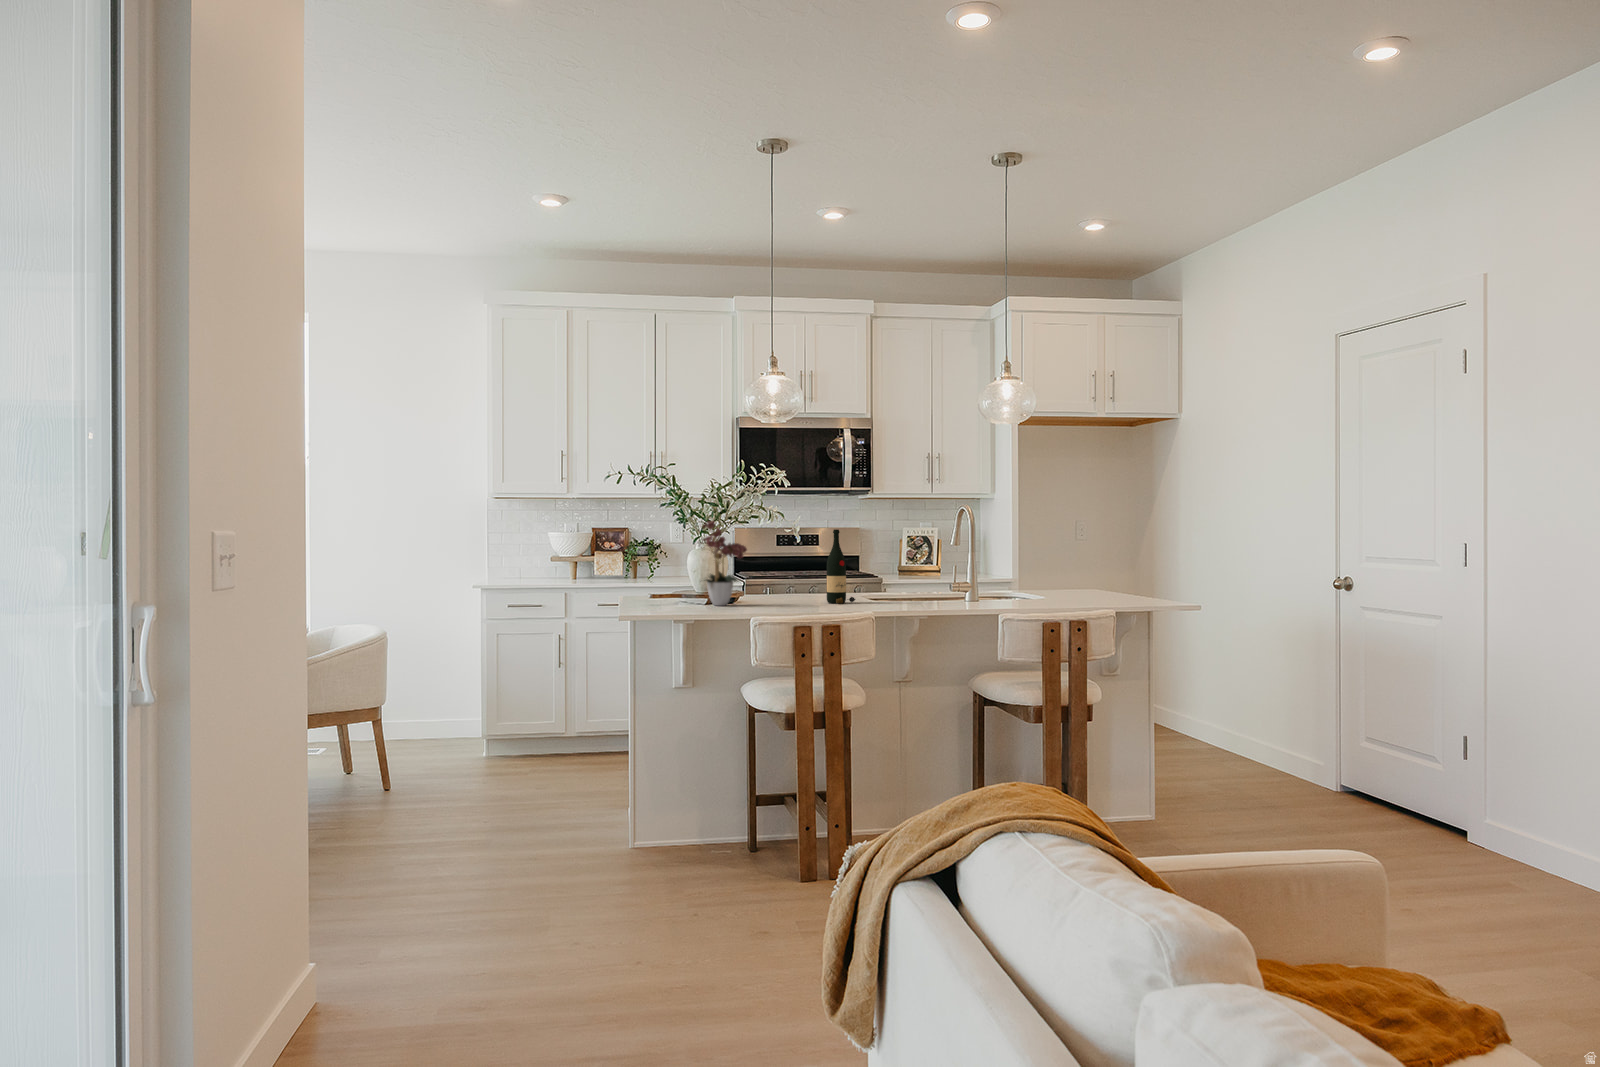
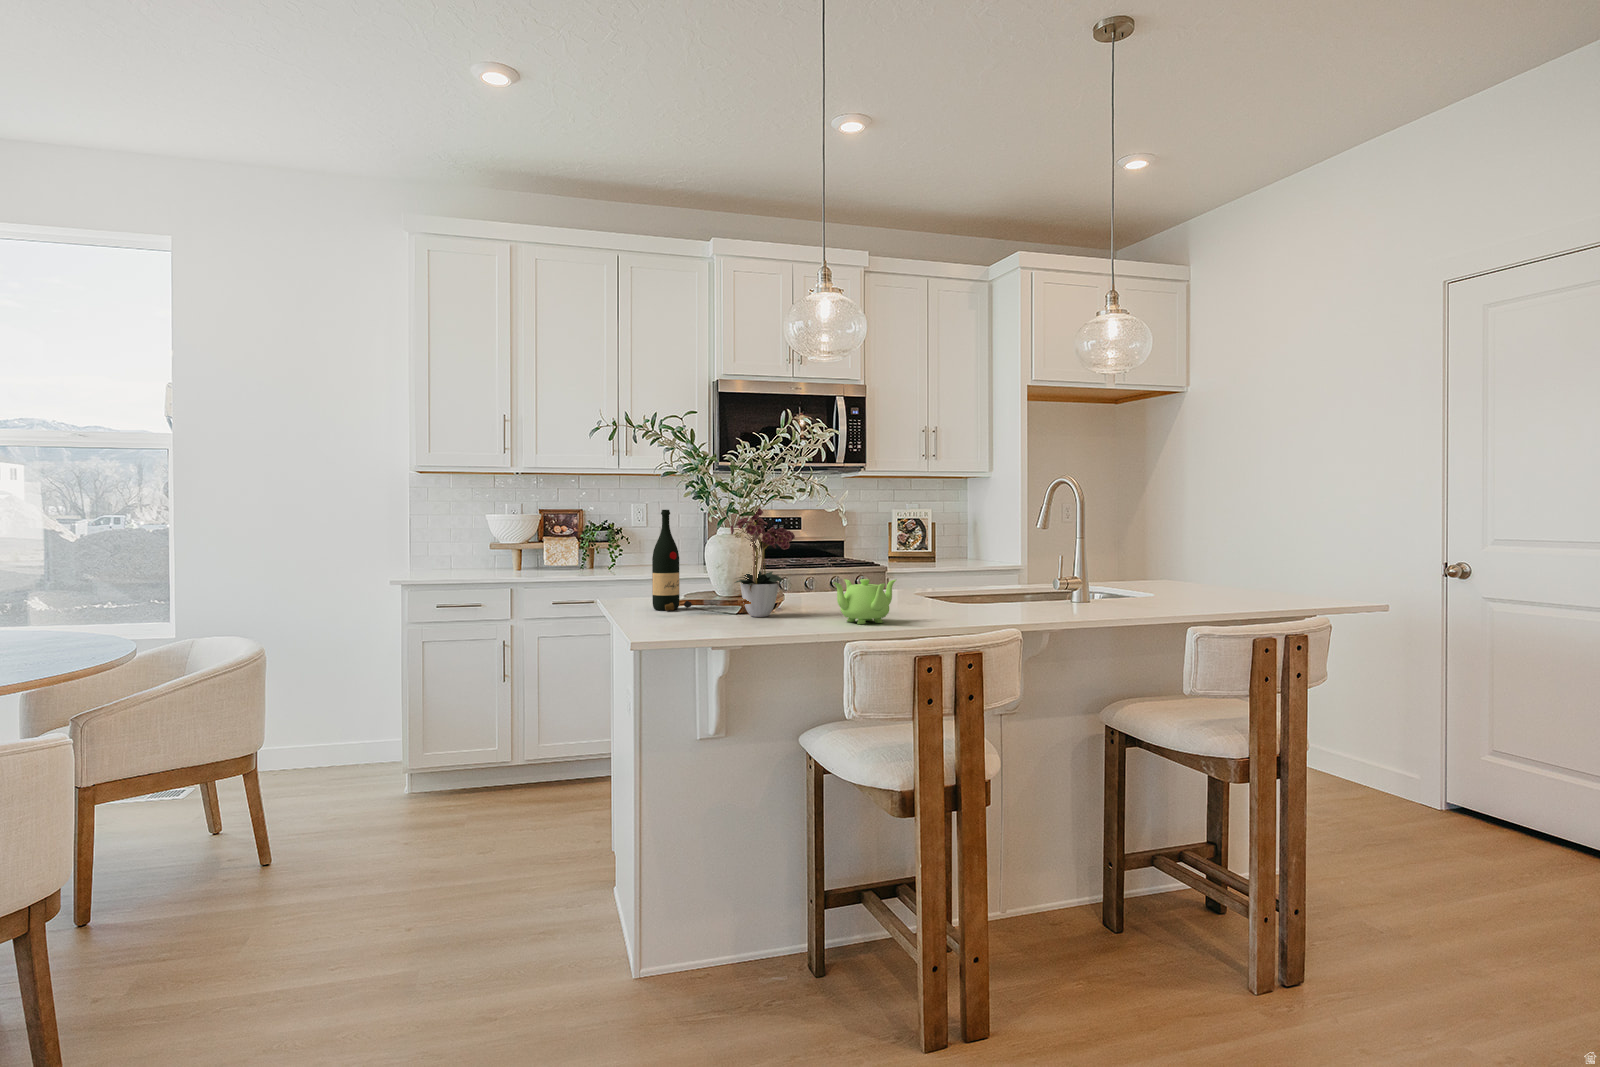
wine bottle: present [827,529,855,604] -> present [652,510,692,611]
teapot: none [760,579,810,610] -> present [833,579,896,624]

